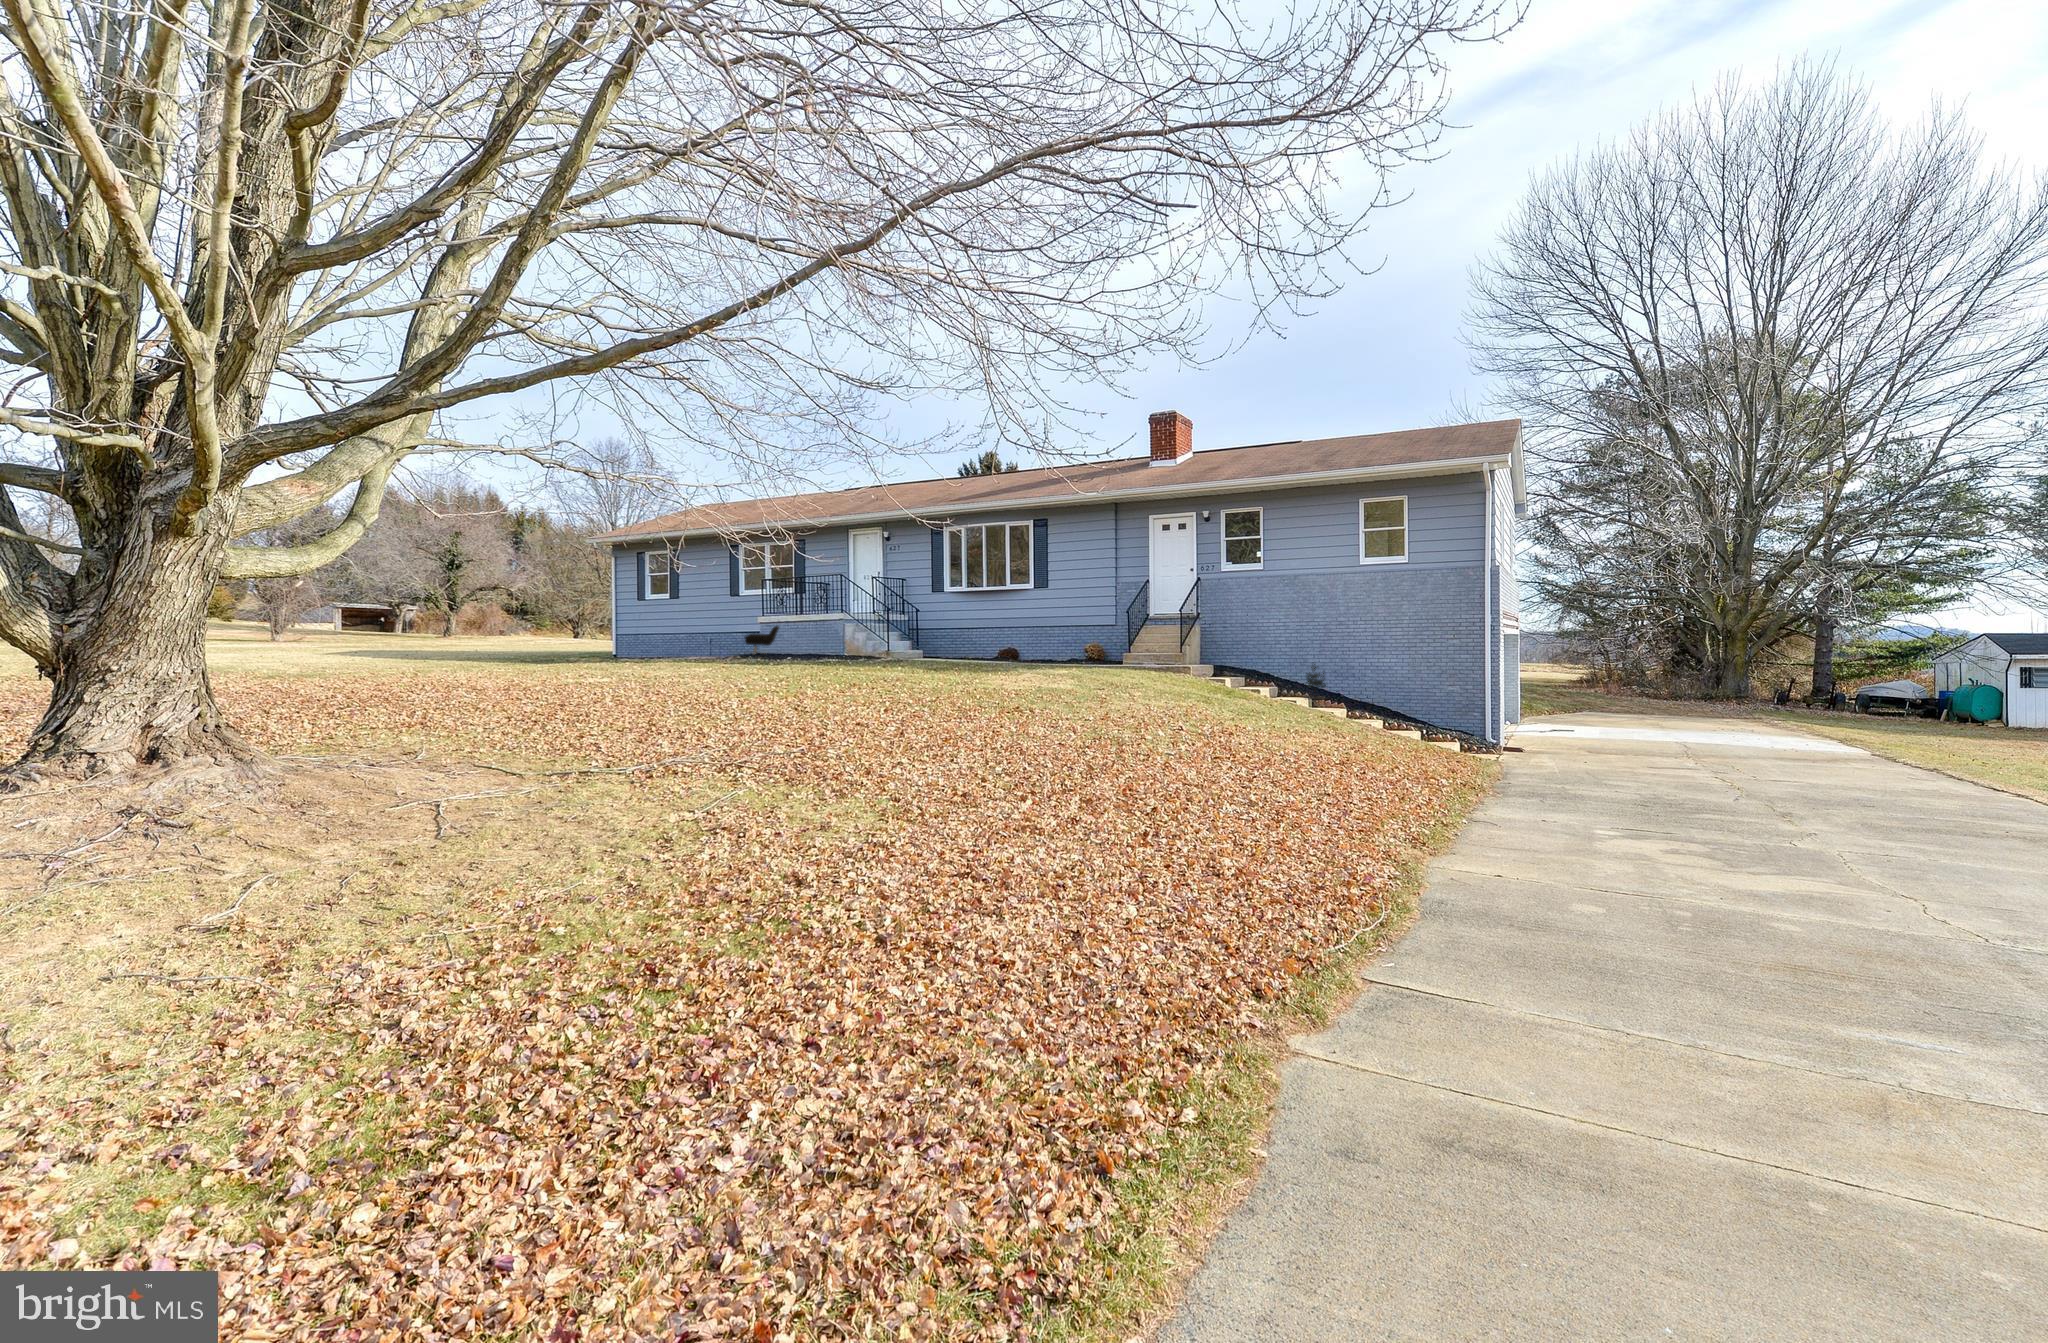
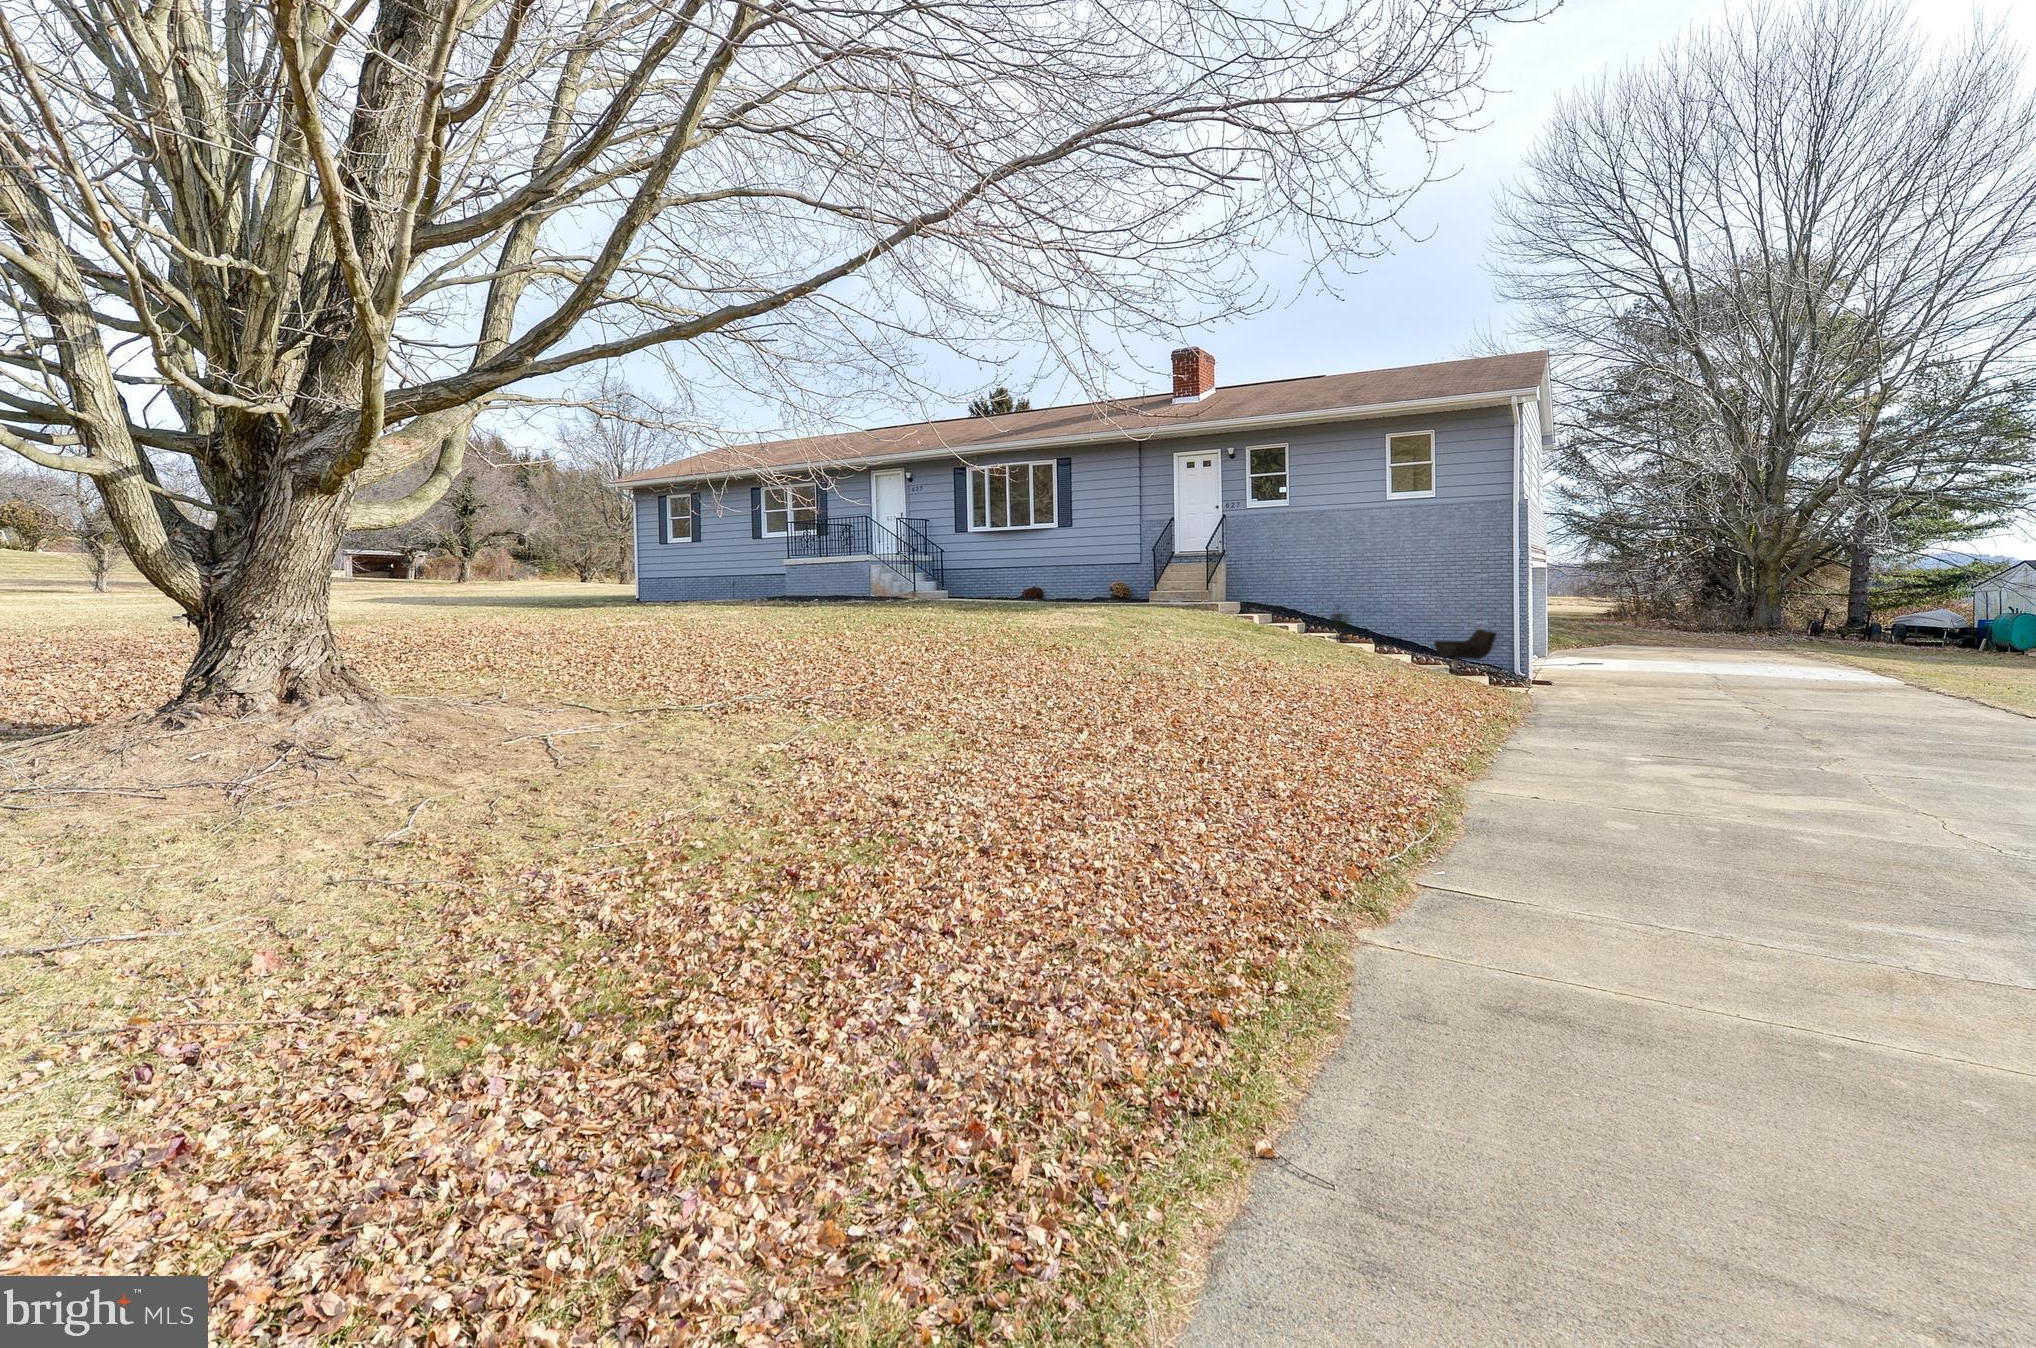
lounge chair: present [745,626,779,654] -> present [1434,629,1496,670]

